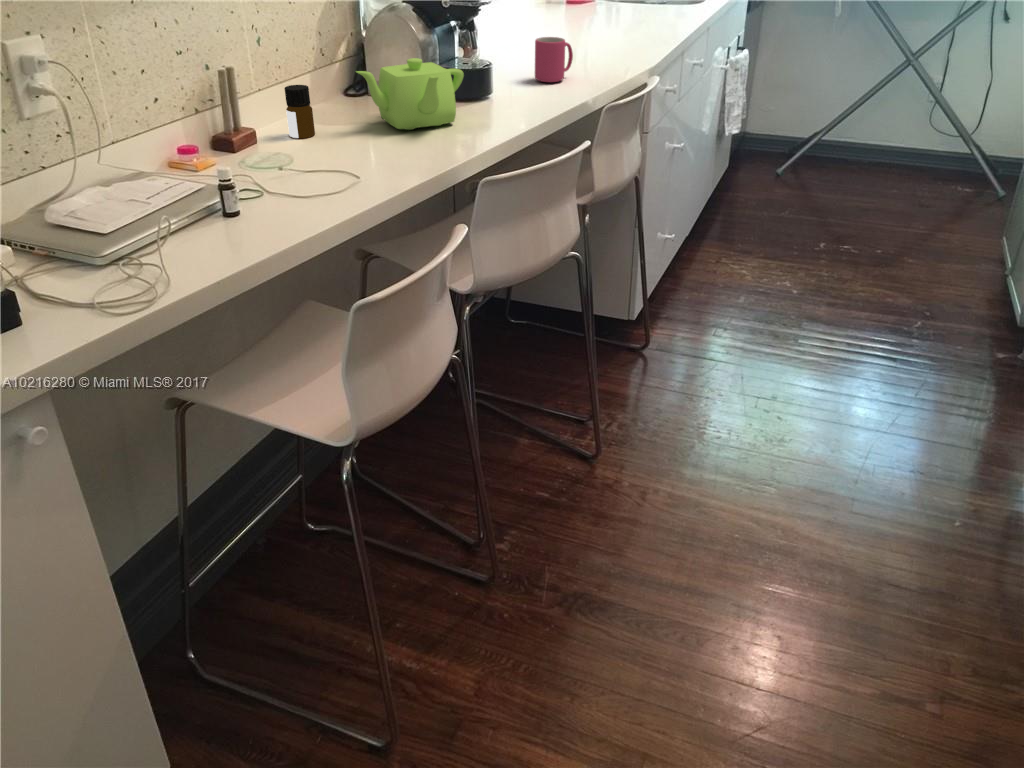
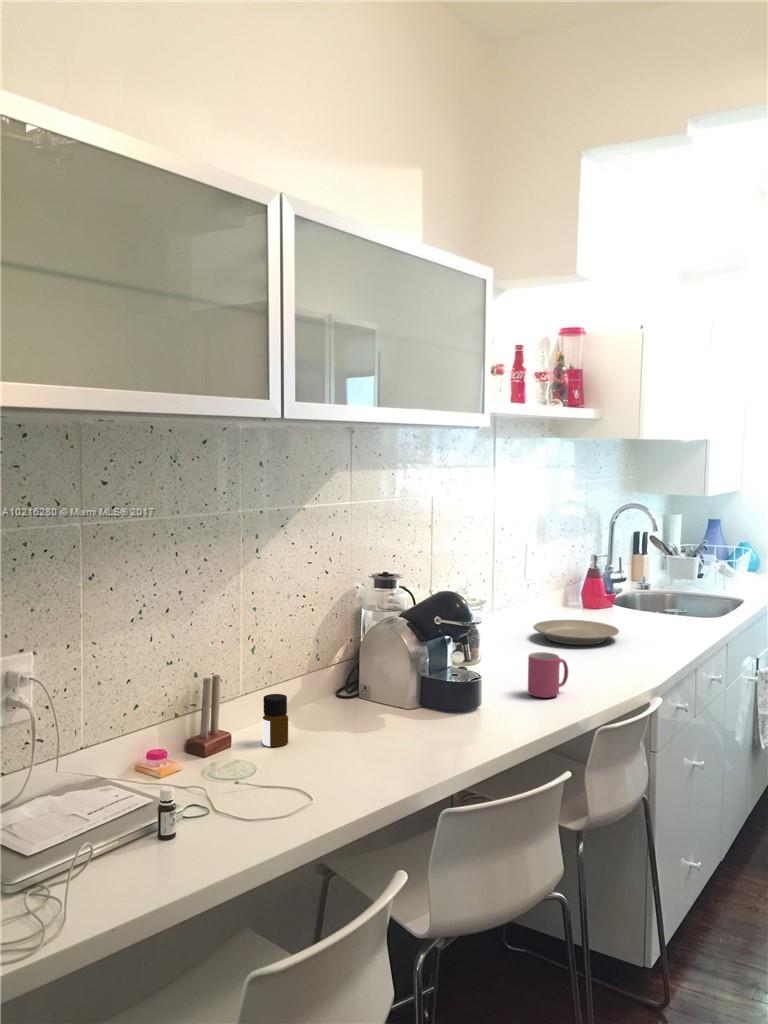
plate: none [526,13,610,37] -> present [533,620,619,645]
teapot: present [356,58,464,130] -> none [333,674,444,745]

